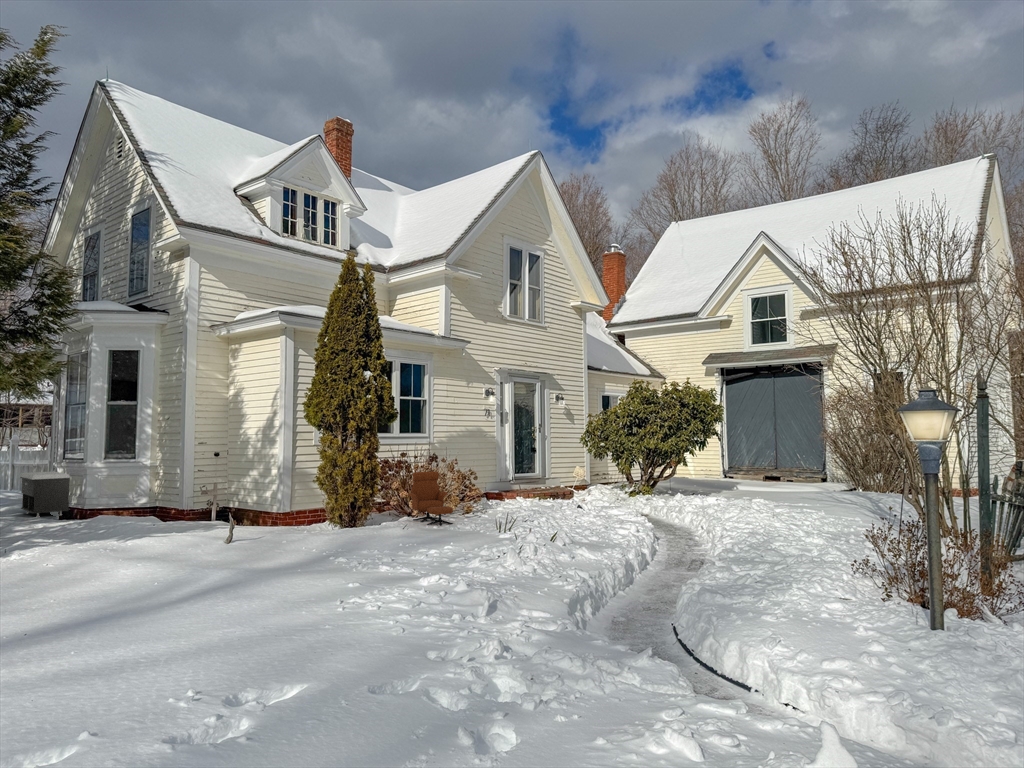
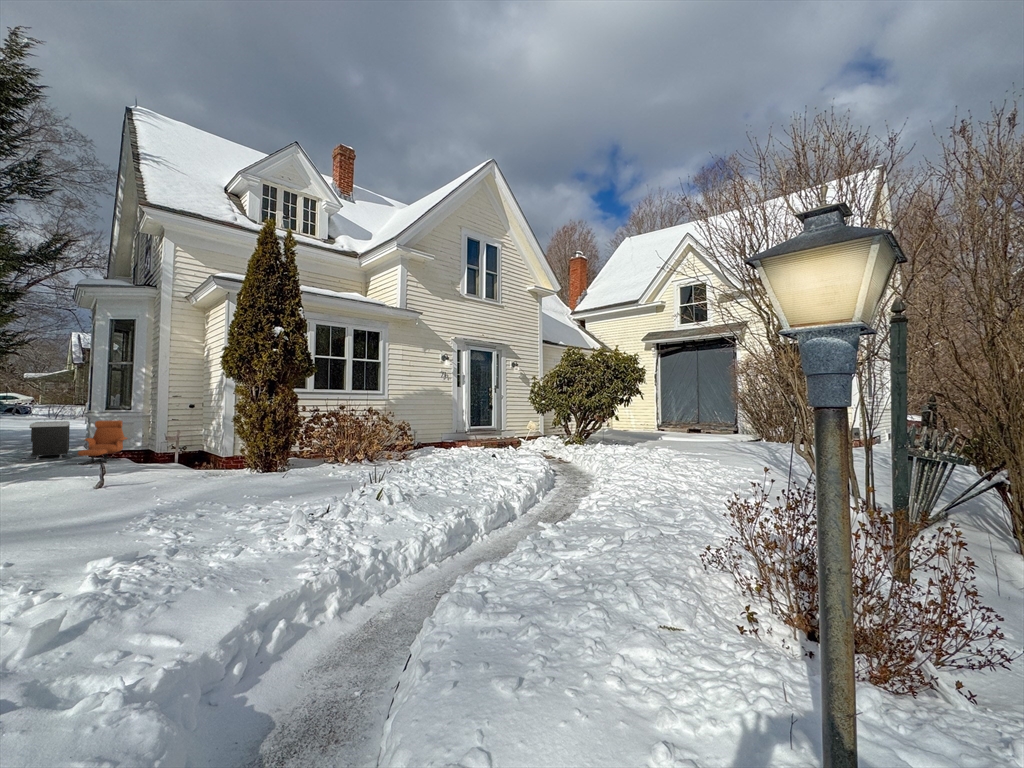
lounge chair: present [408,472,453,526] -> present [78,420,128,465]

